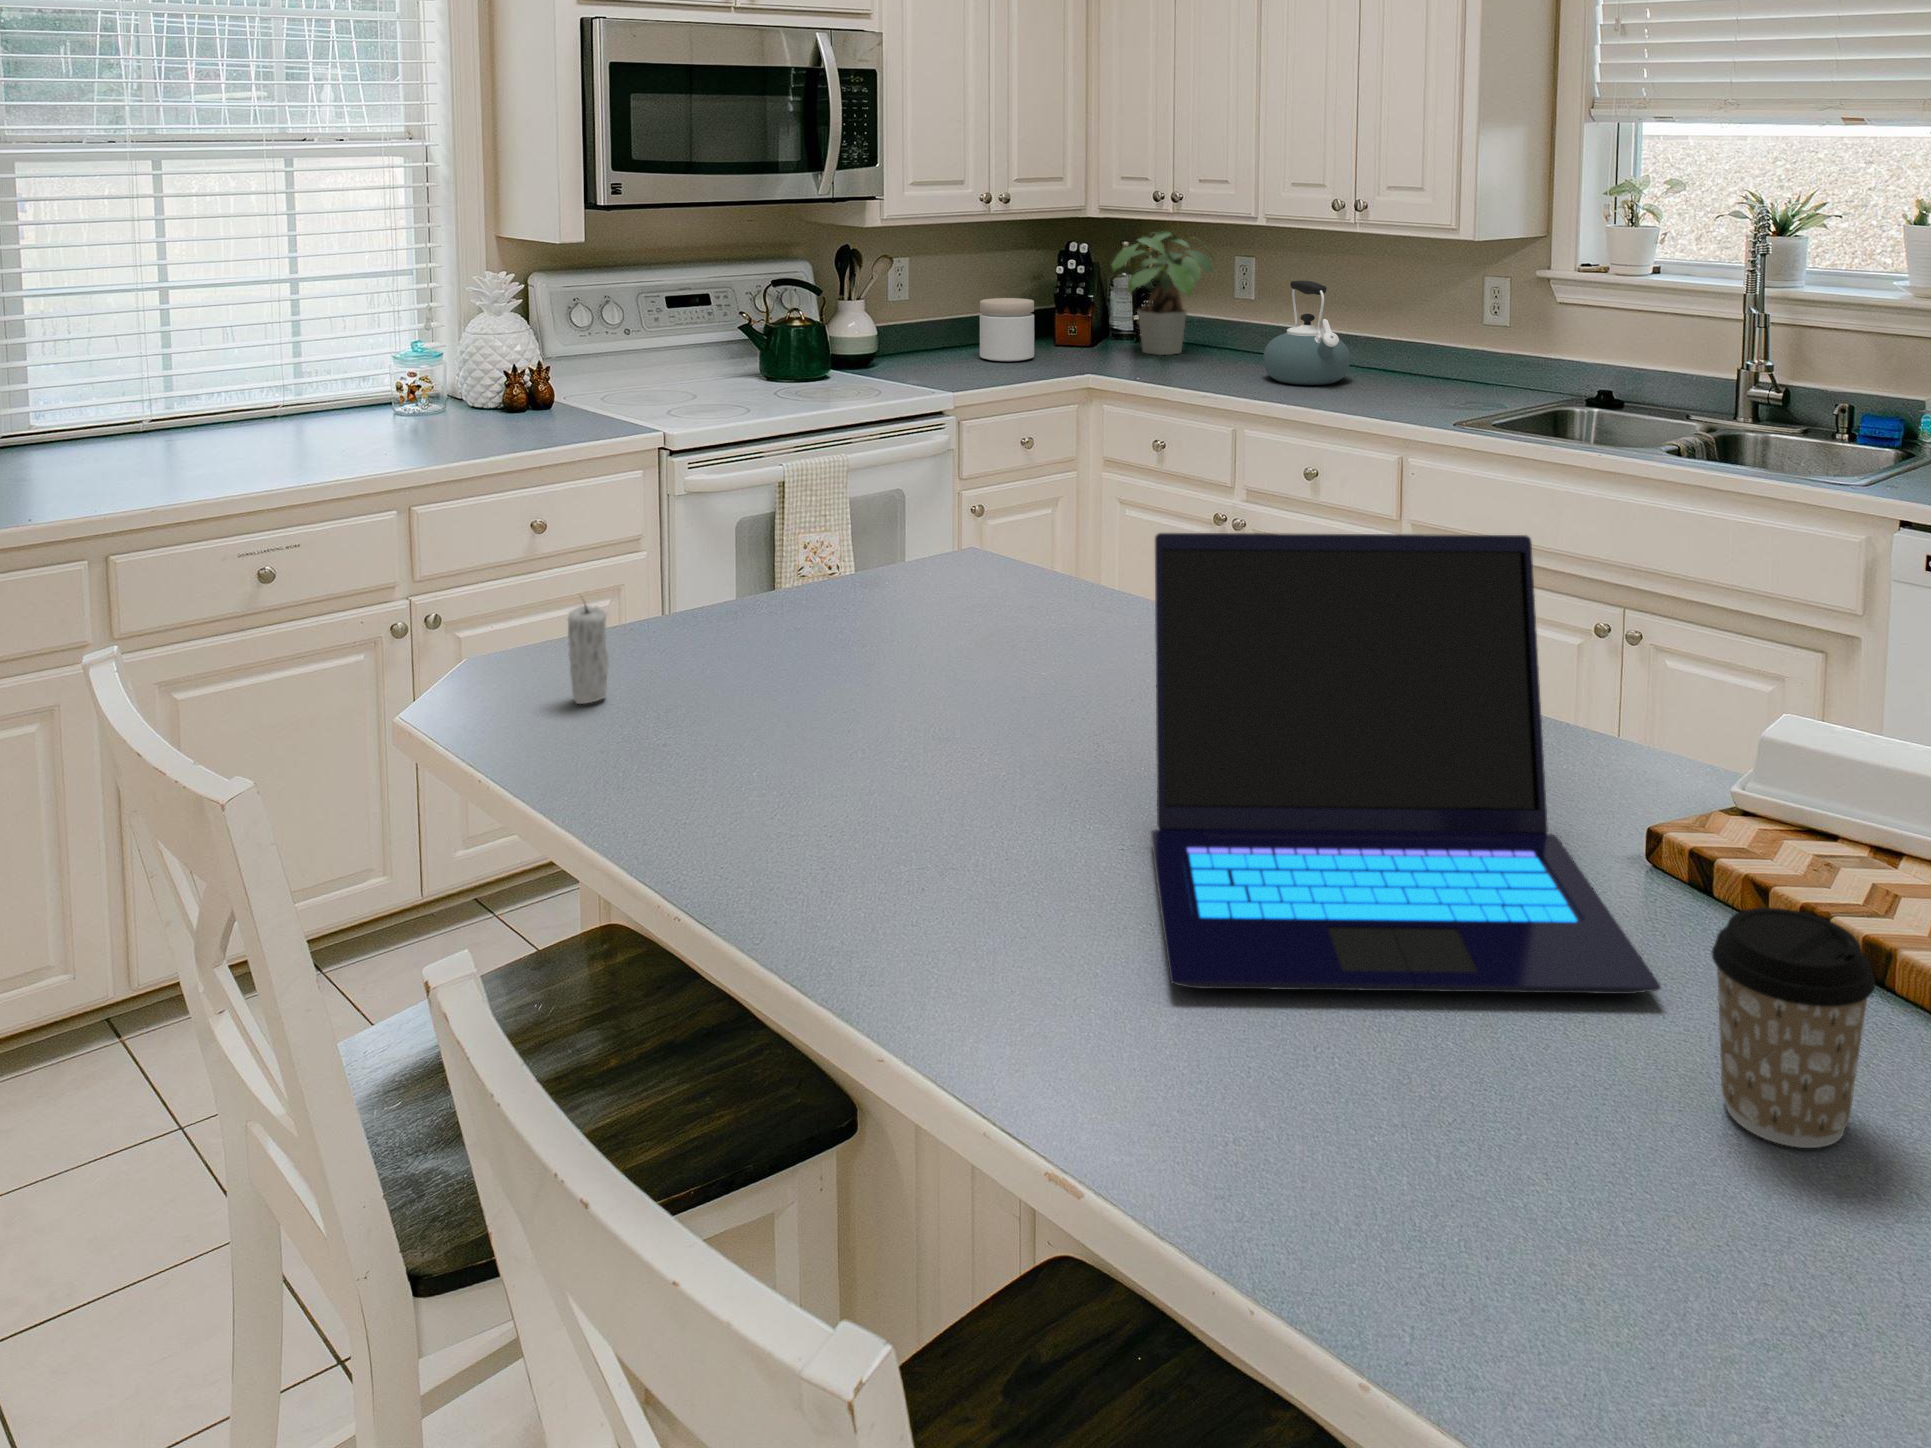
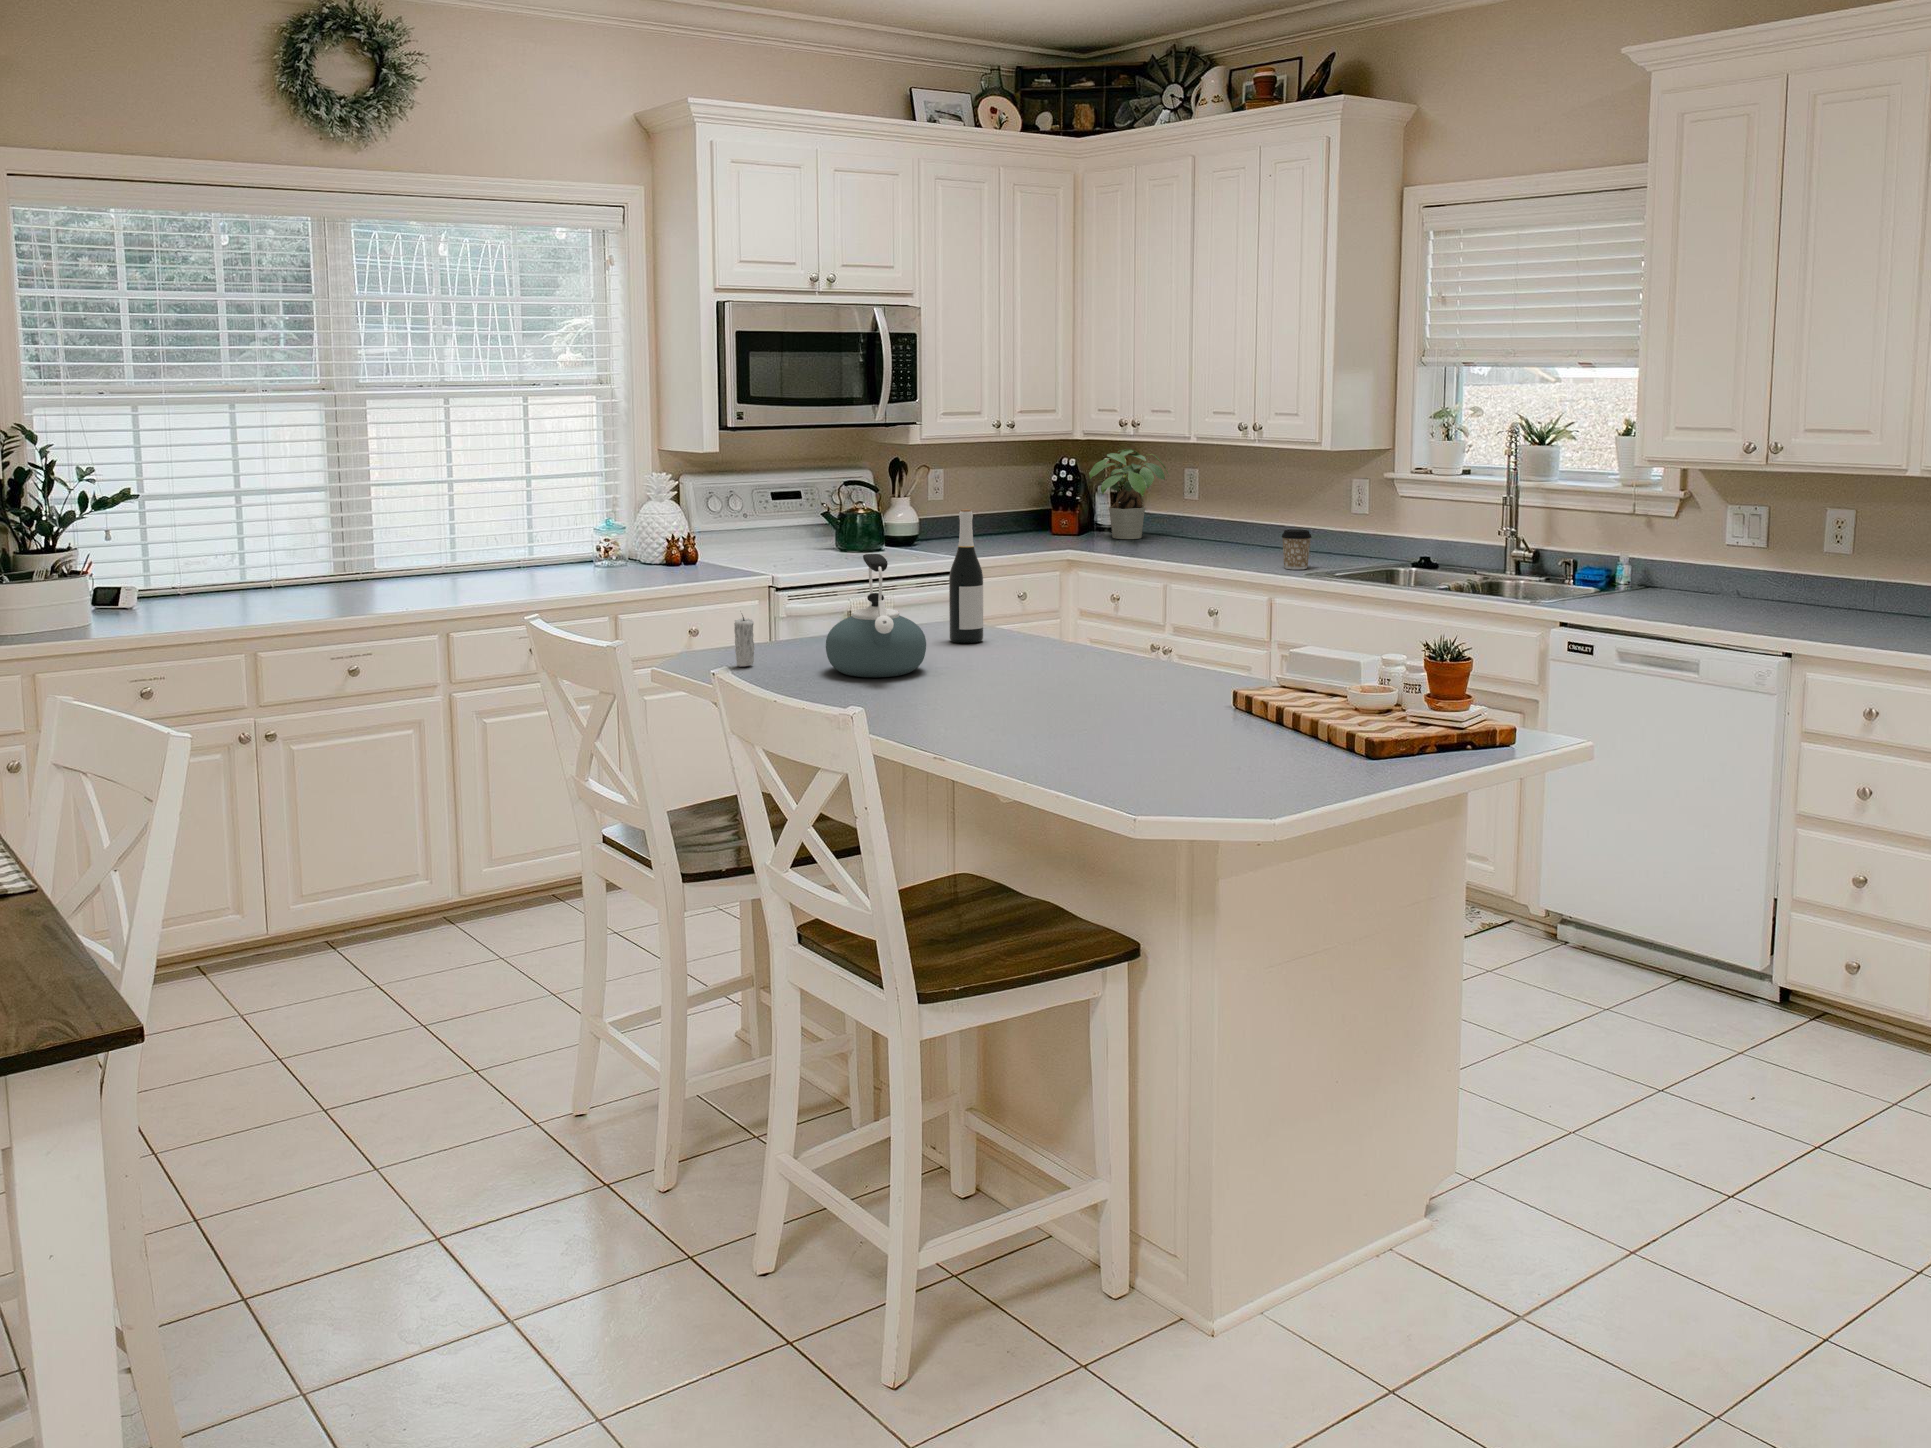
kettle: present [1263,281,1350,385] -> present [826,554,926,677]
jar: present [980,298,1034,361] -> none [993,498,1032,542]
wine bottle: none [973,373,1034,615] -> present [949,509,983,643]
laptop: present [1151,533,1661,994] -> none [998,565,1203,737]
coffee cup: present [1711,908,1875,1148] -> present [1282,529,1311,570]

